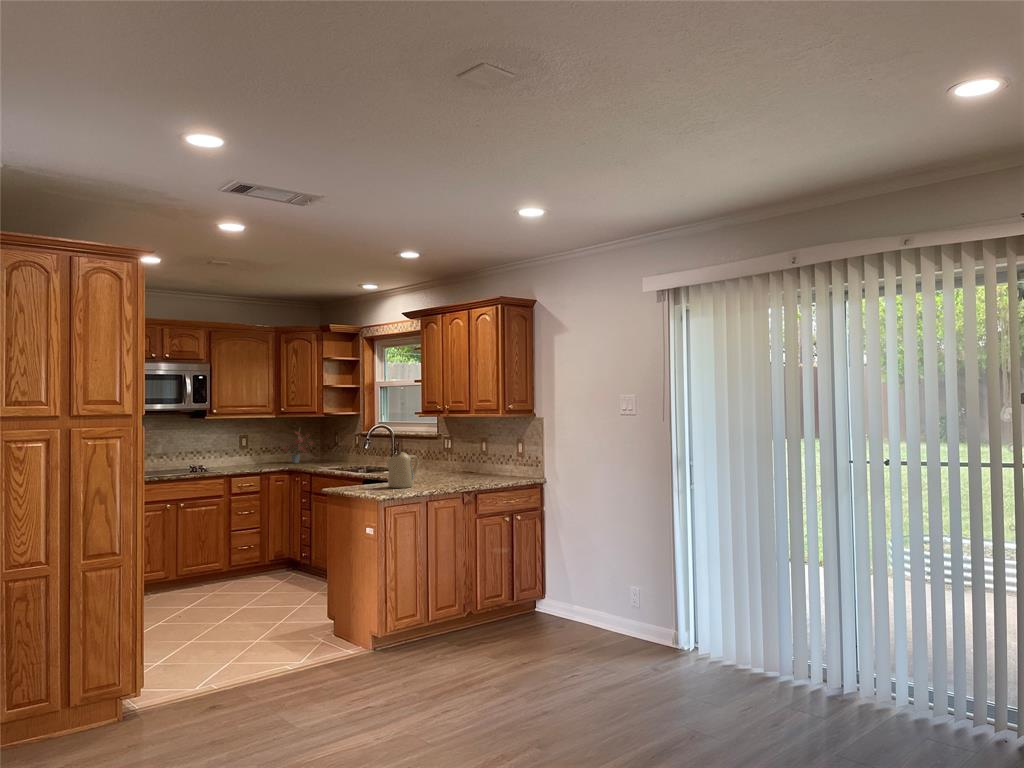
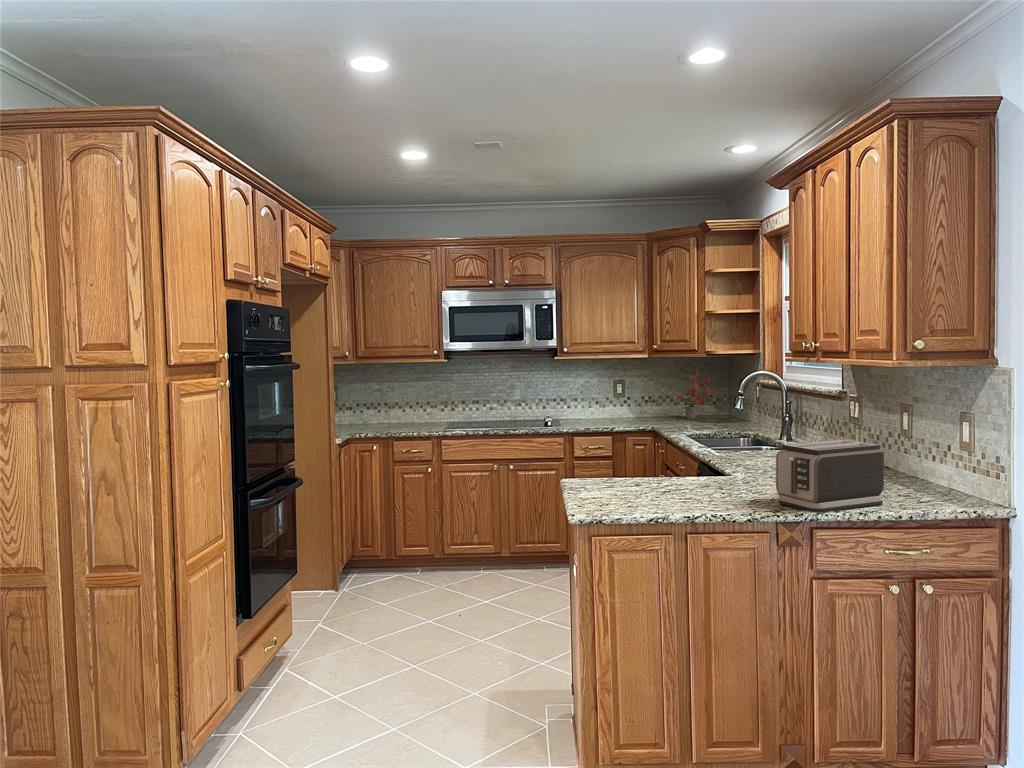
kettle: present [386,452,419,488] -> none [648,429,716,496]
toaster: none [455,453,498,486] -> present [776,440,884,512]

